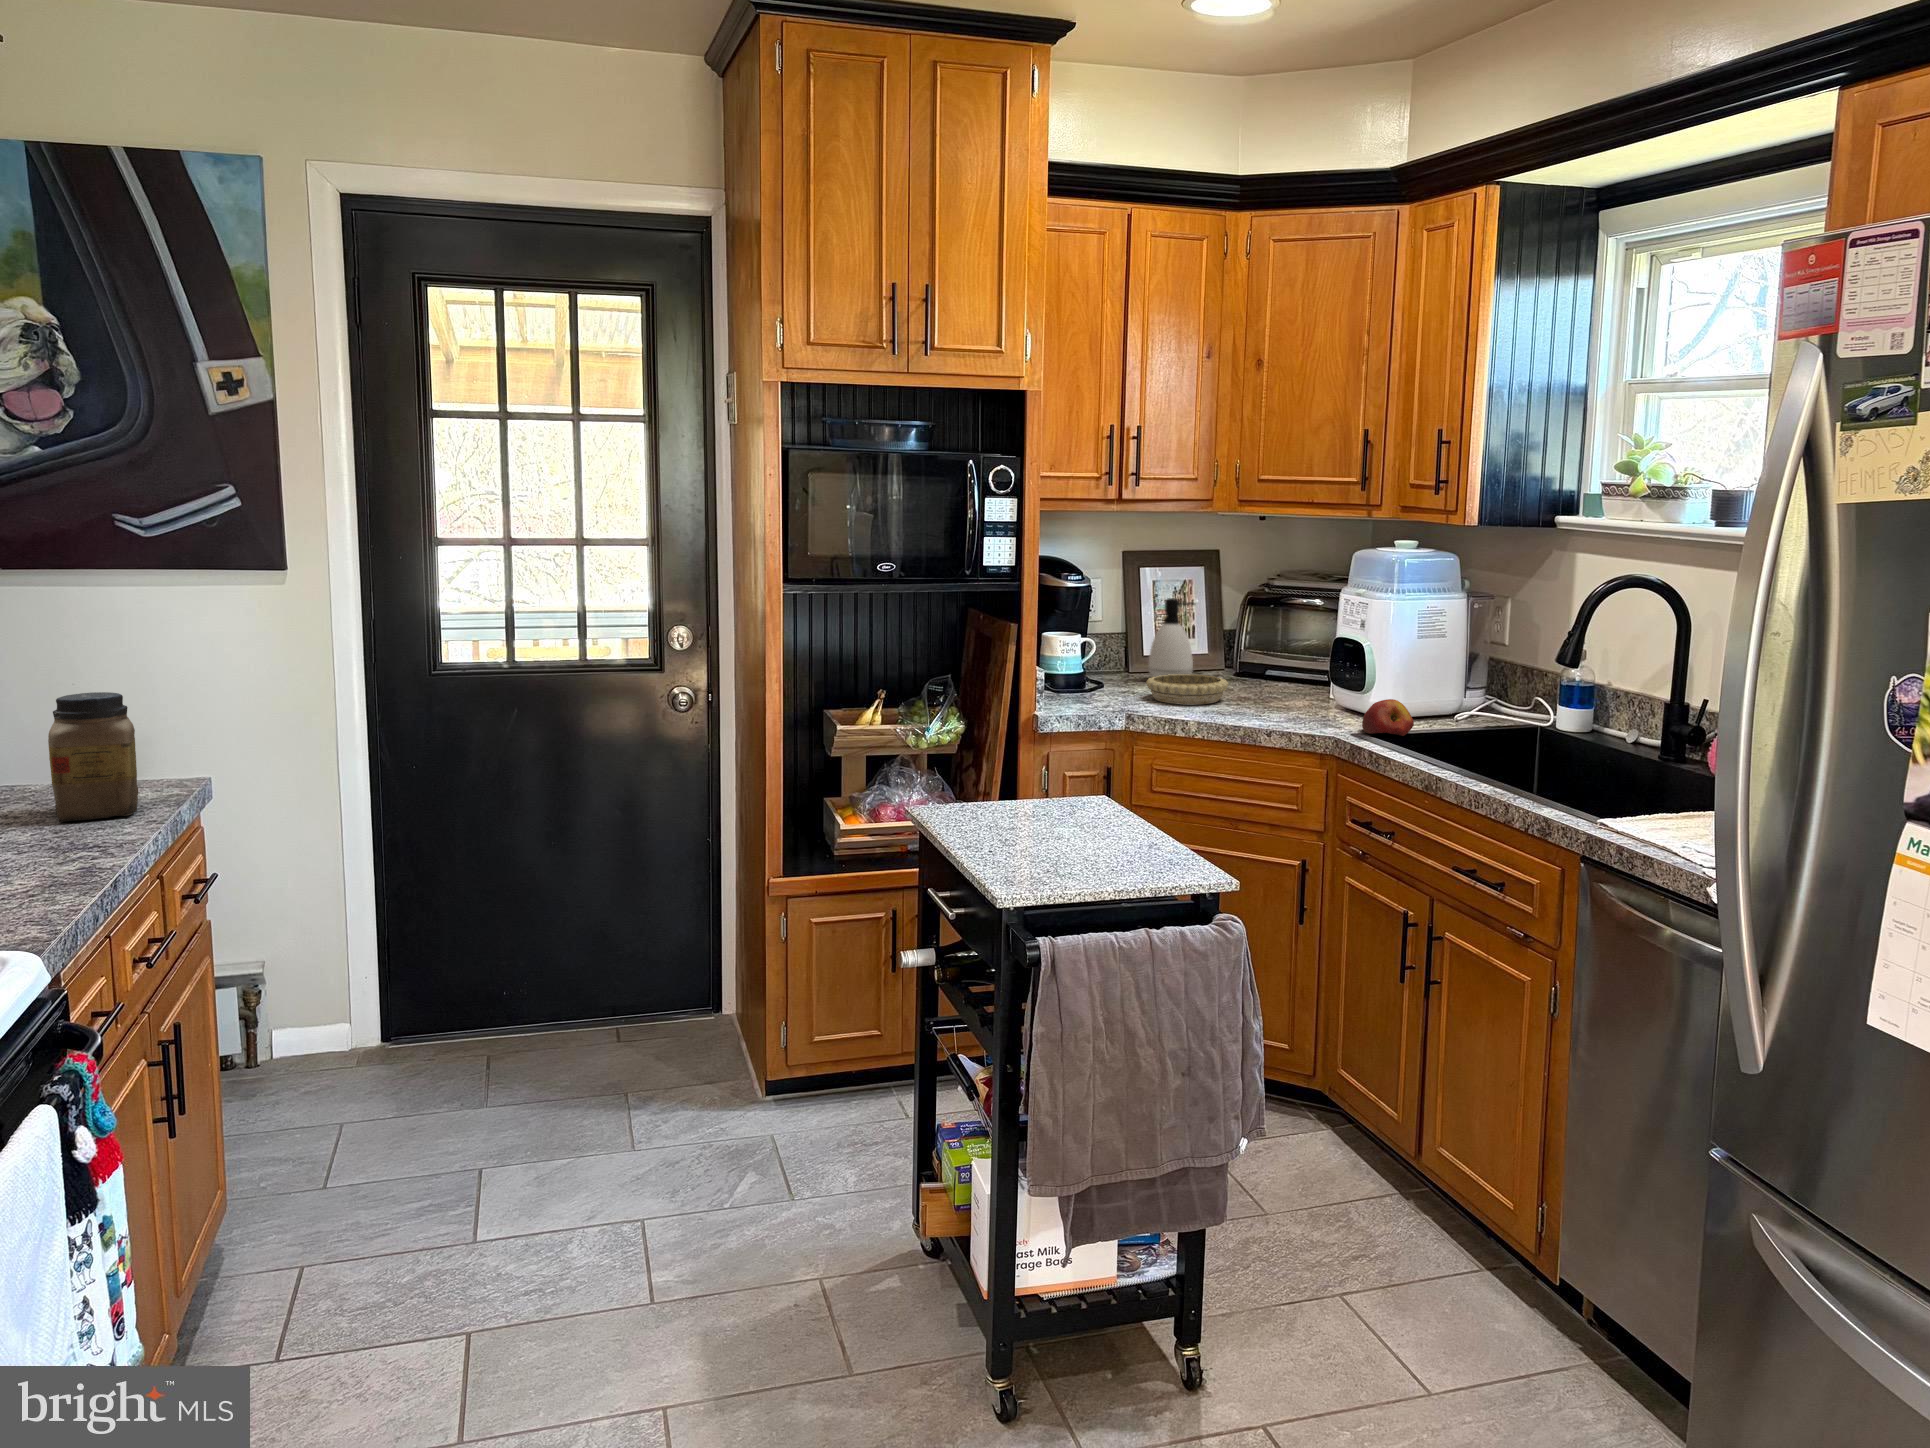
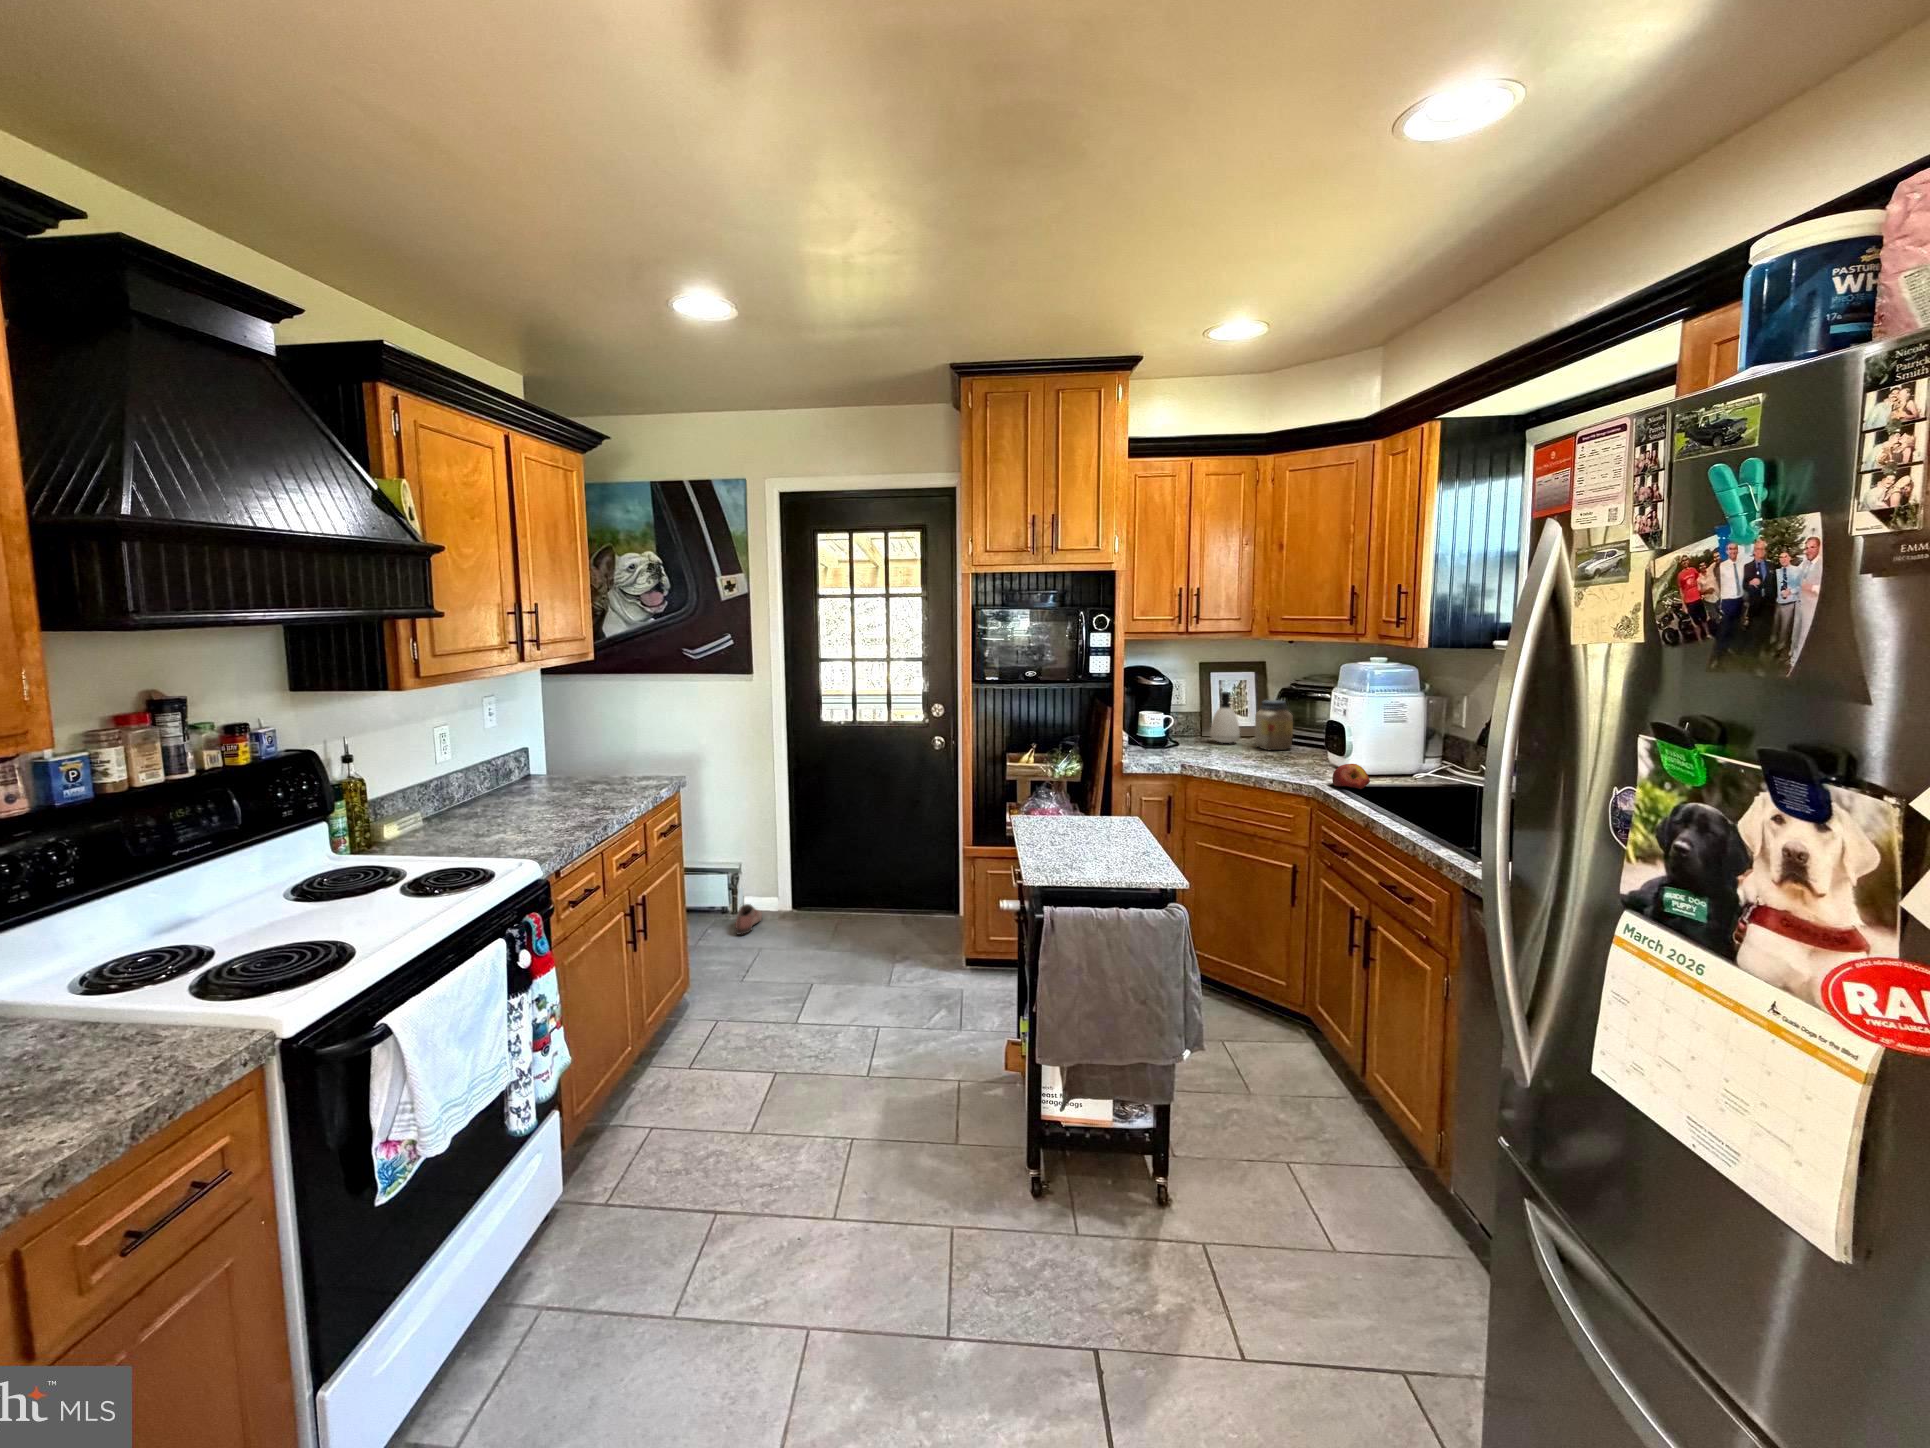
decorative bowl: present [1146,674,1228,704] -> none [1199,739,1253,759]
jar: present [48,692,138,822] -> present [1255,700,1293,750]
shoe: none [270,1042,319,1105] -> present [735,904,762,935]

